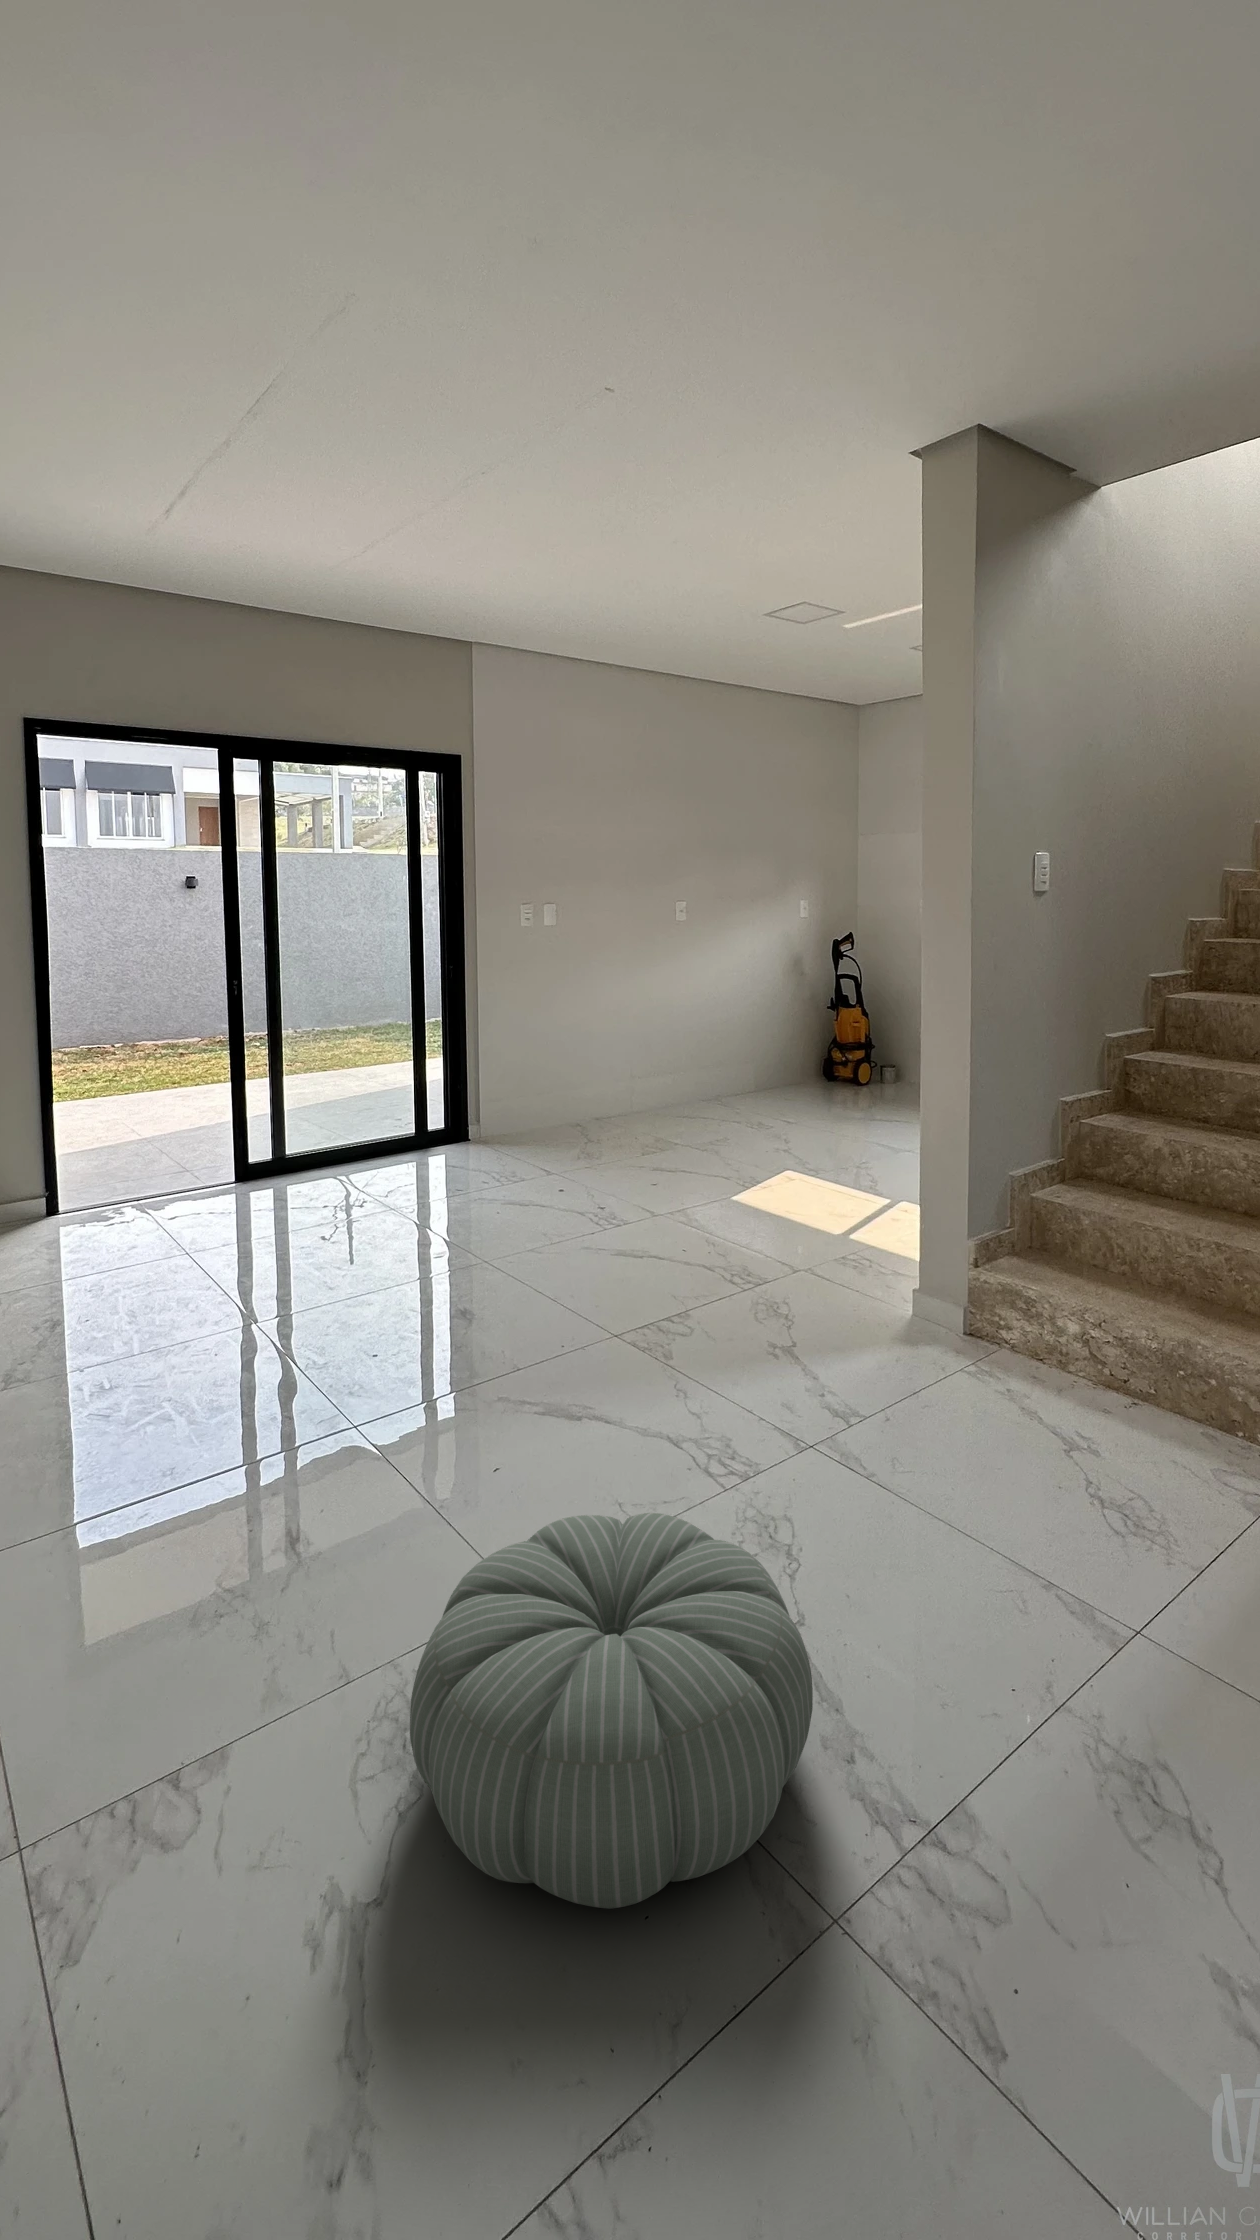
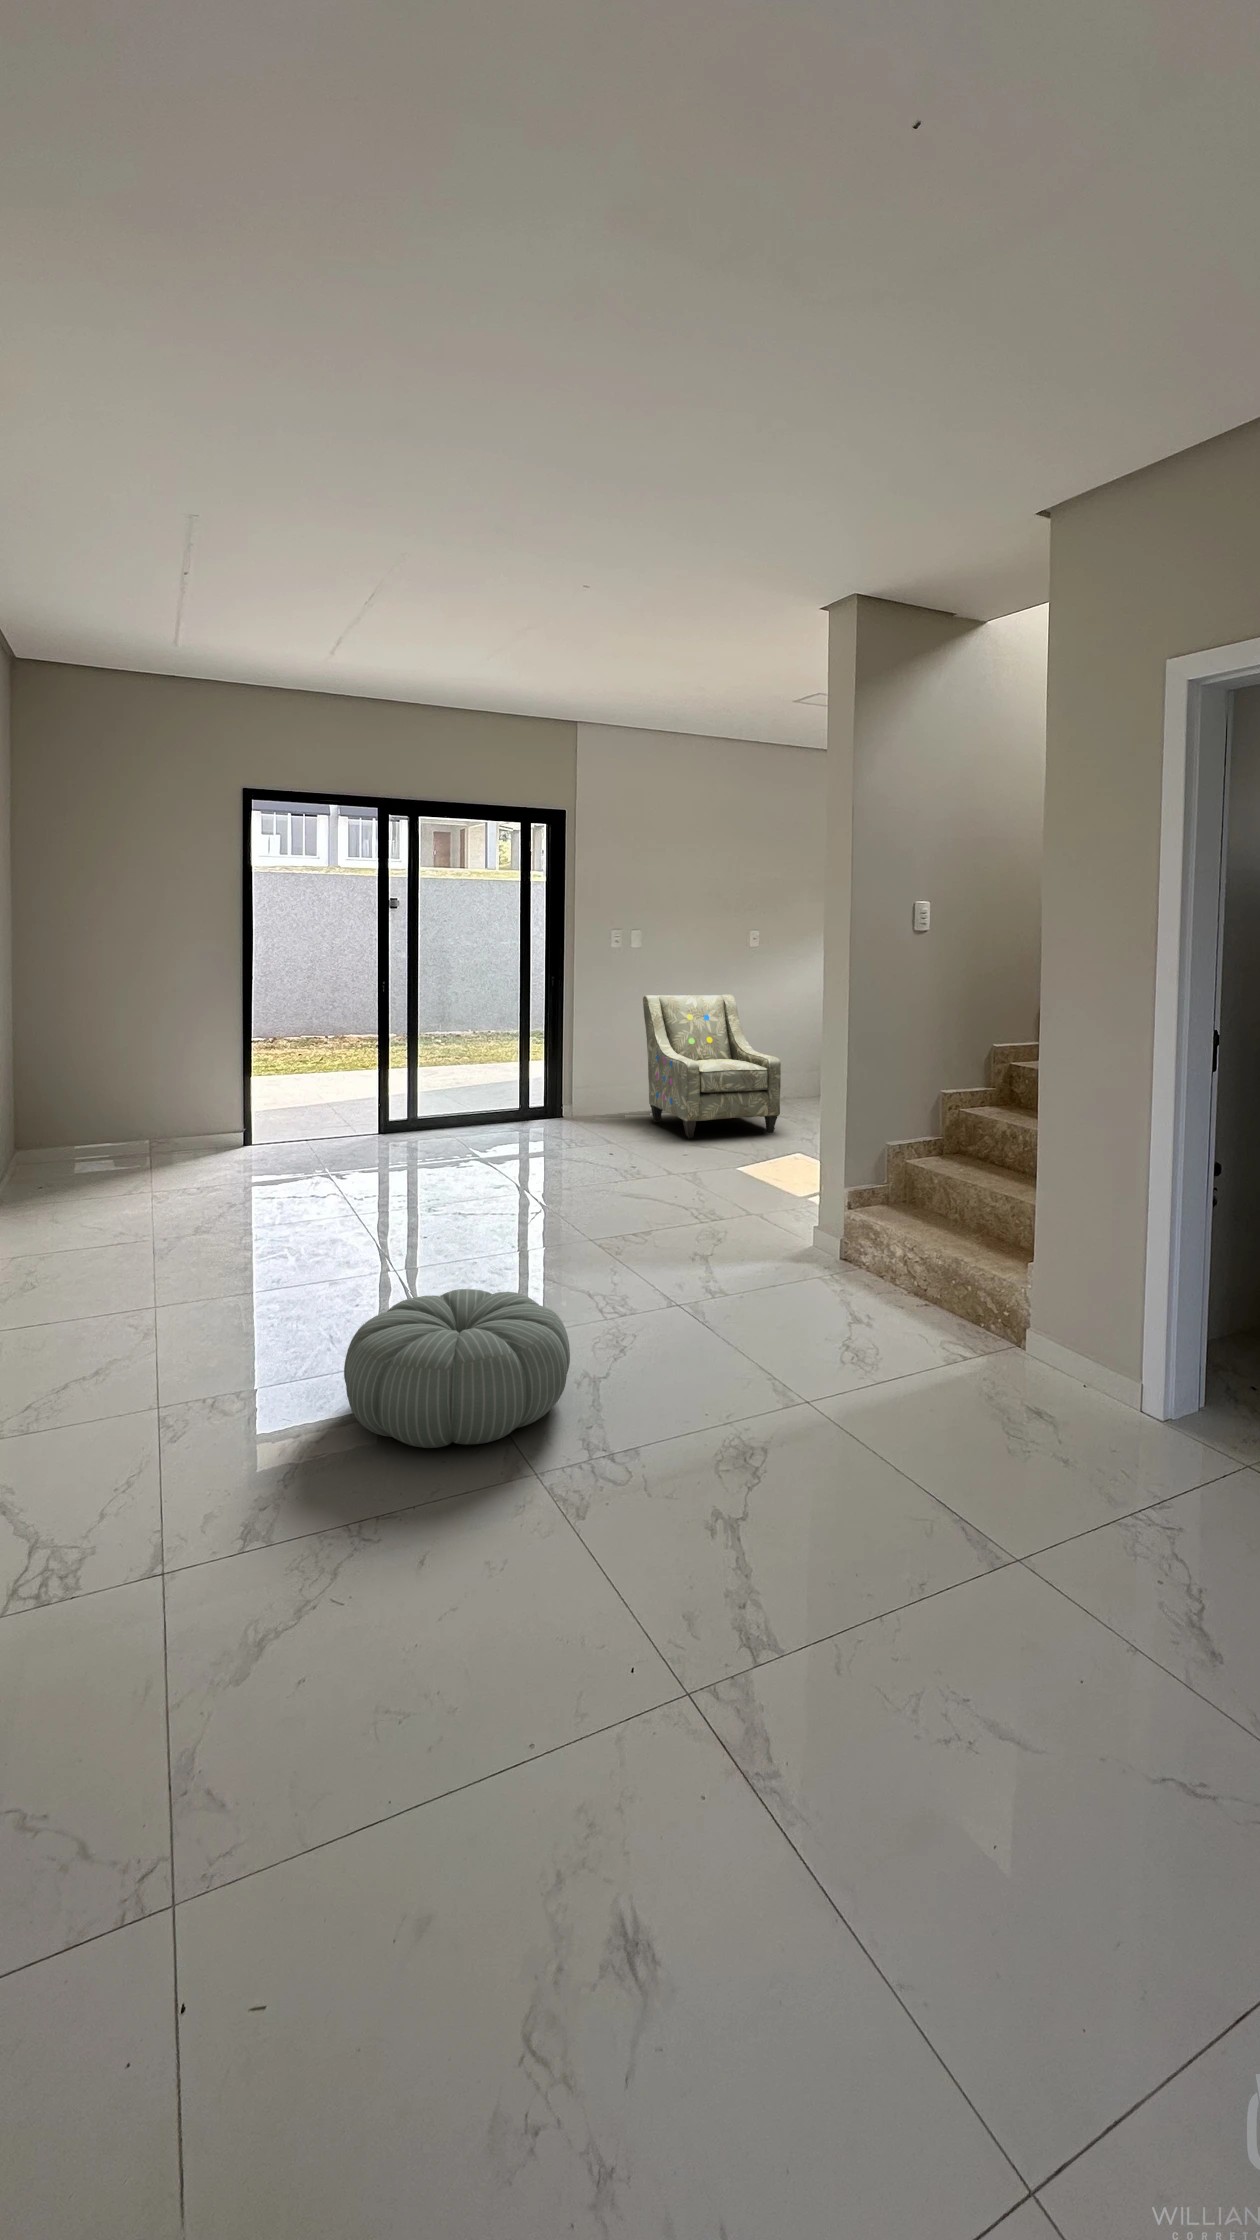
armchair: none [558,977,738,1157] -> present [643,995,781,1138]

